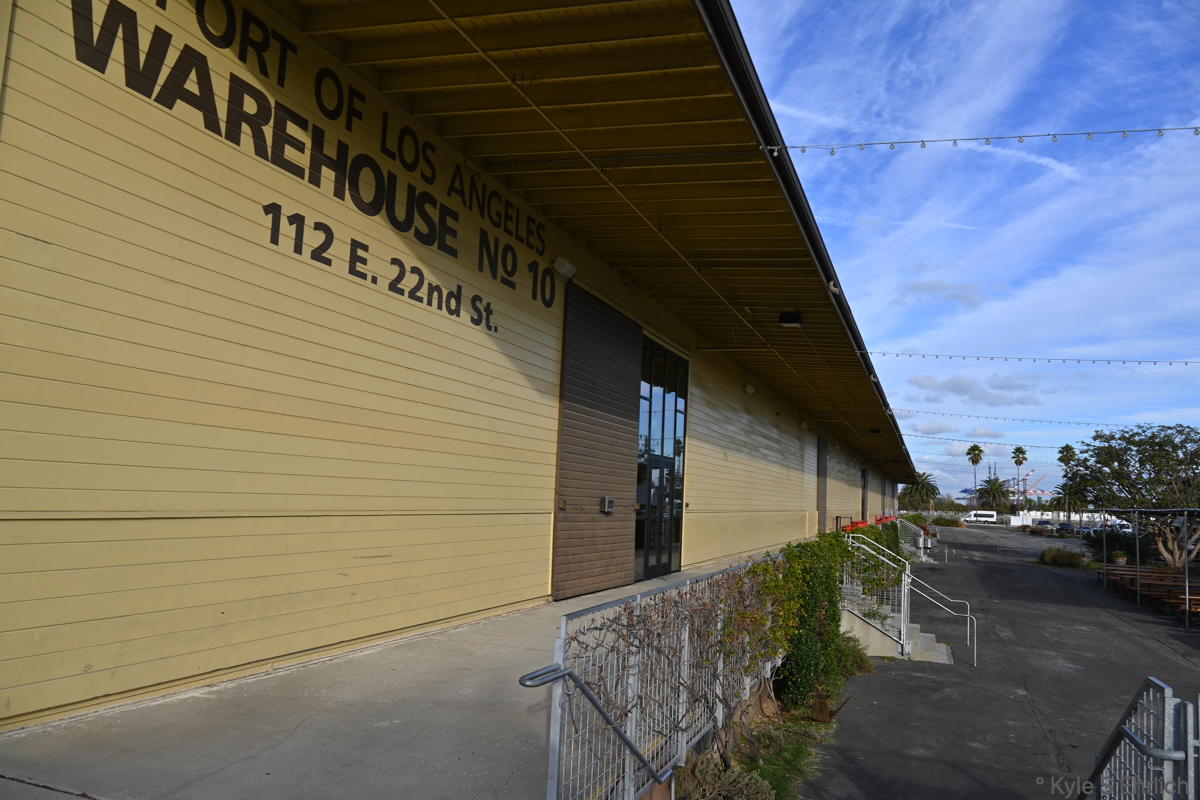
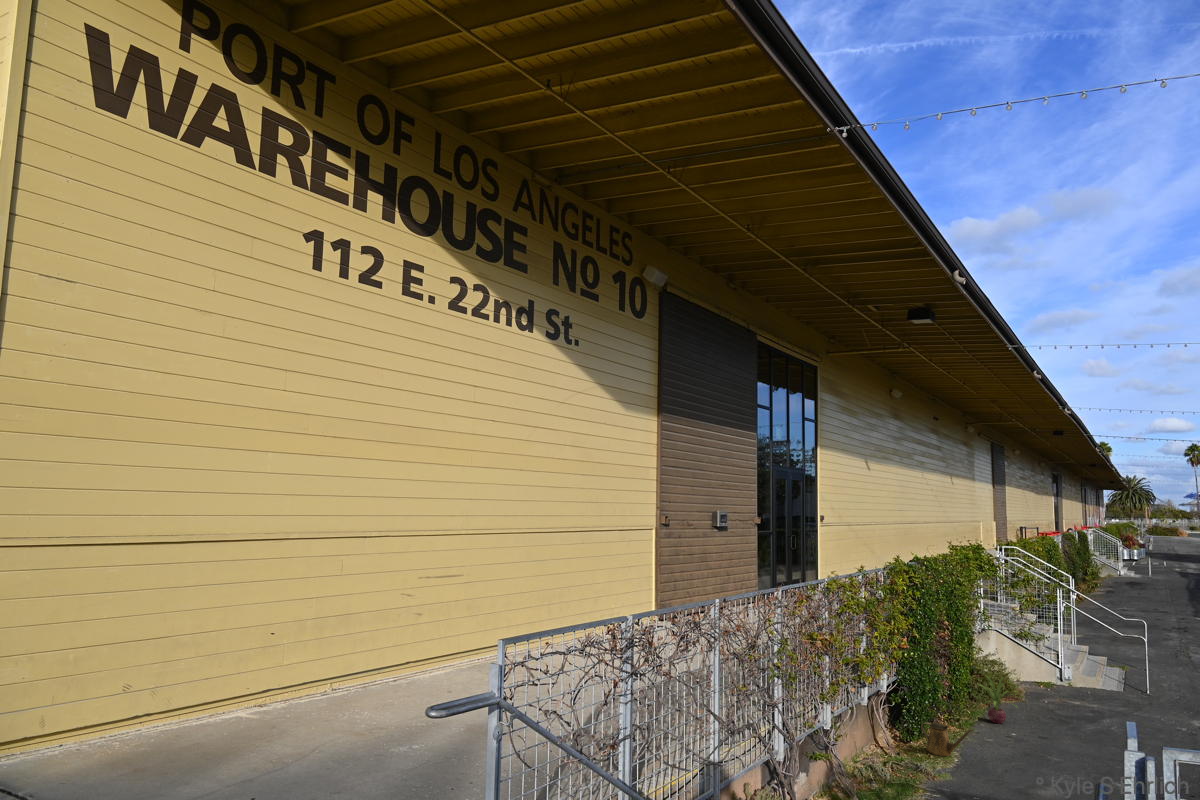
decorative plant: none [834,649,881,693] -> present [980,676,1006,724]

